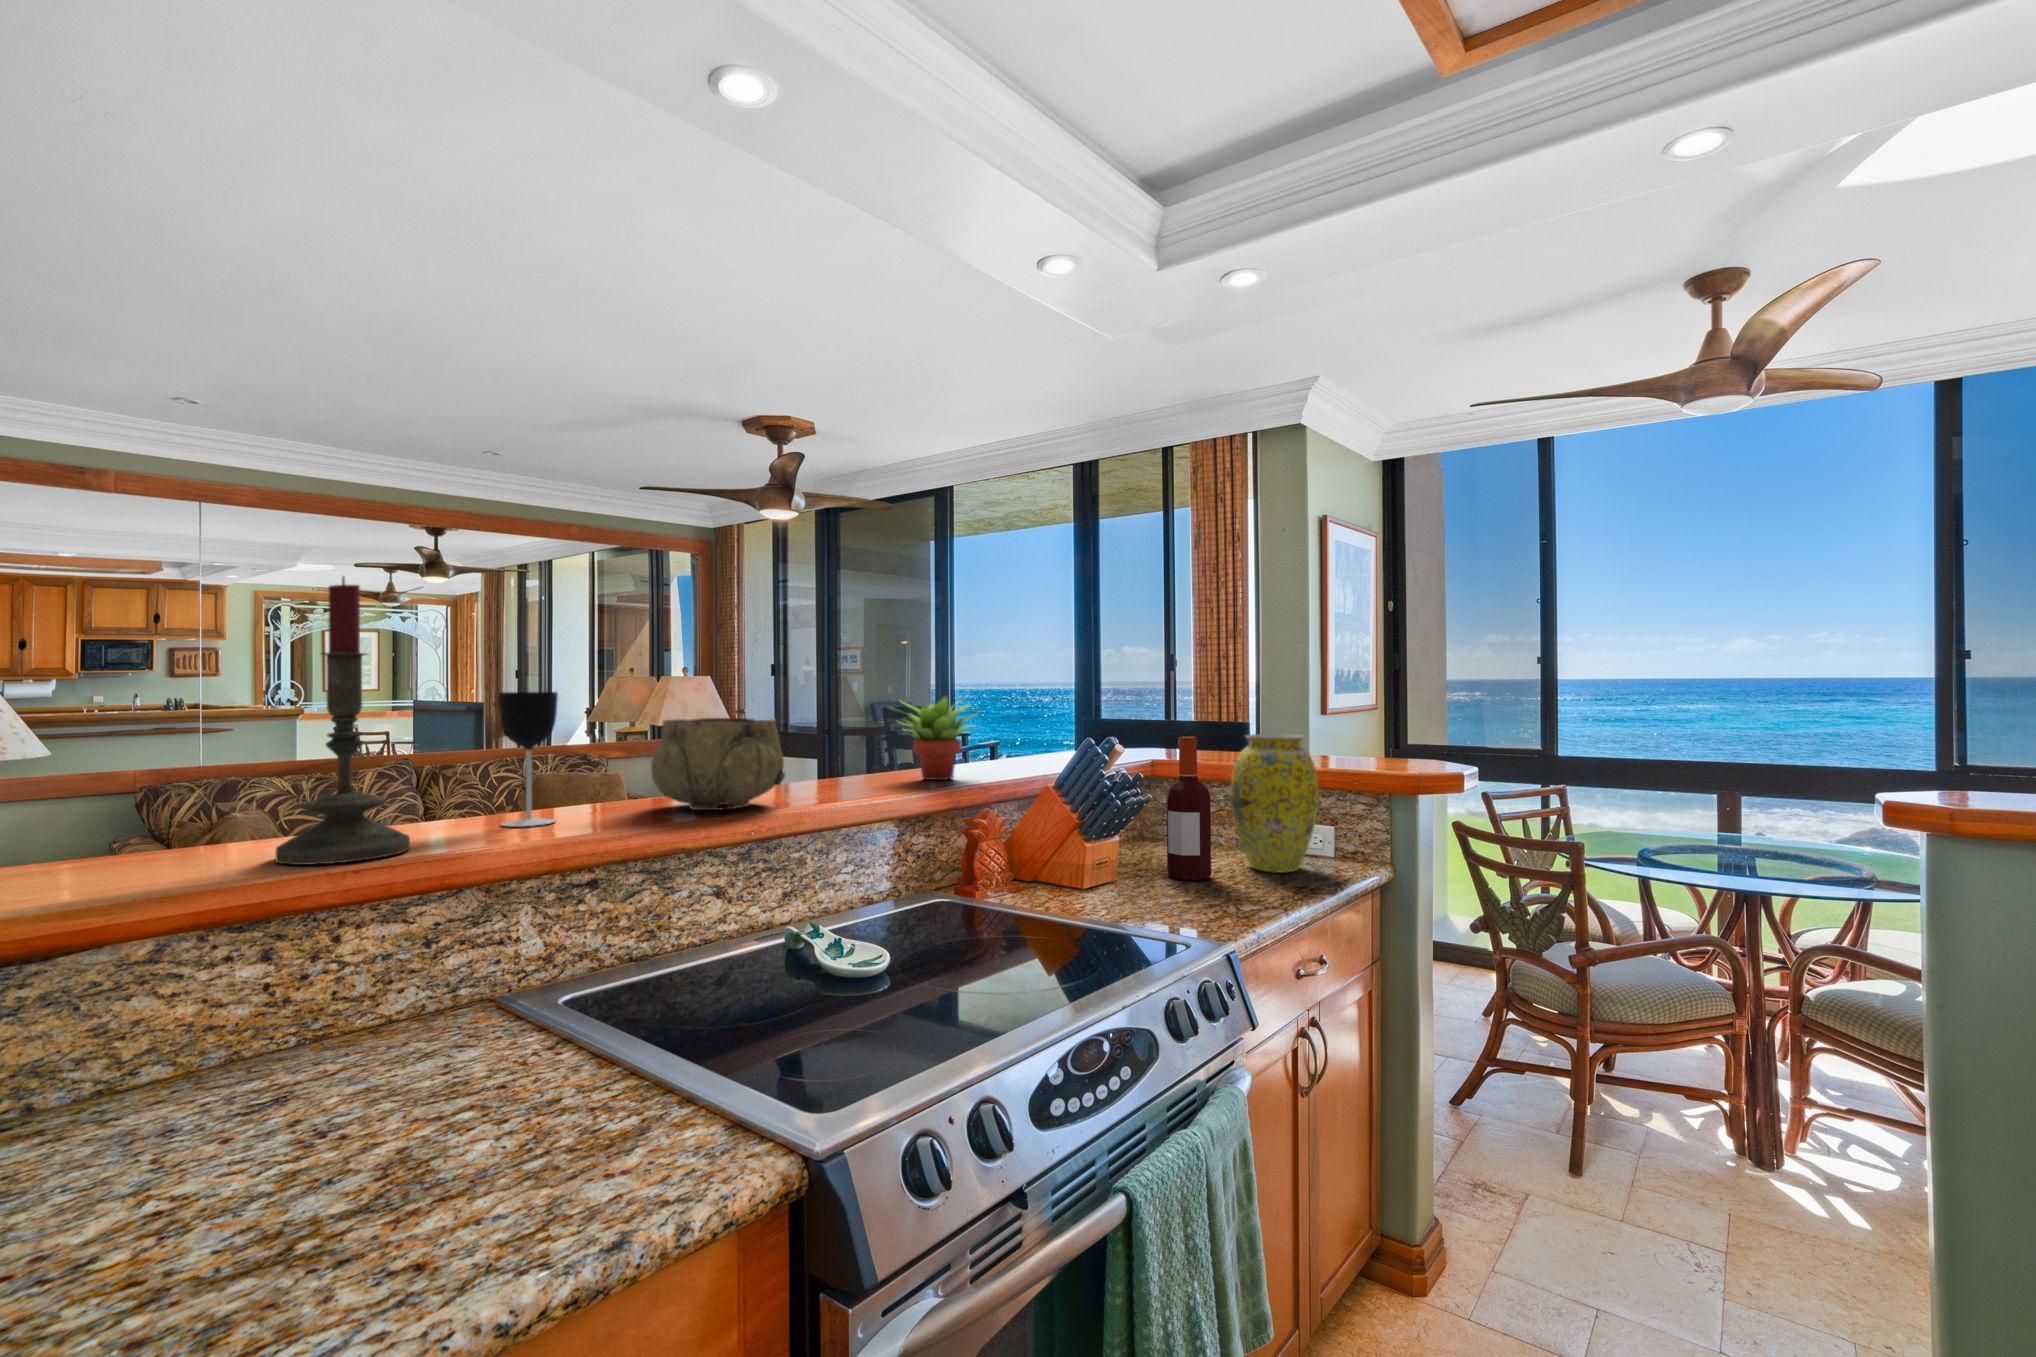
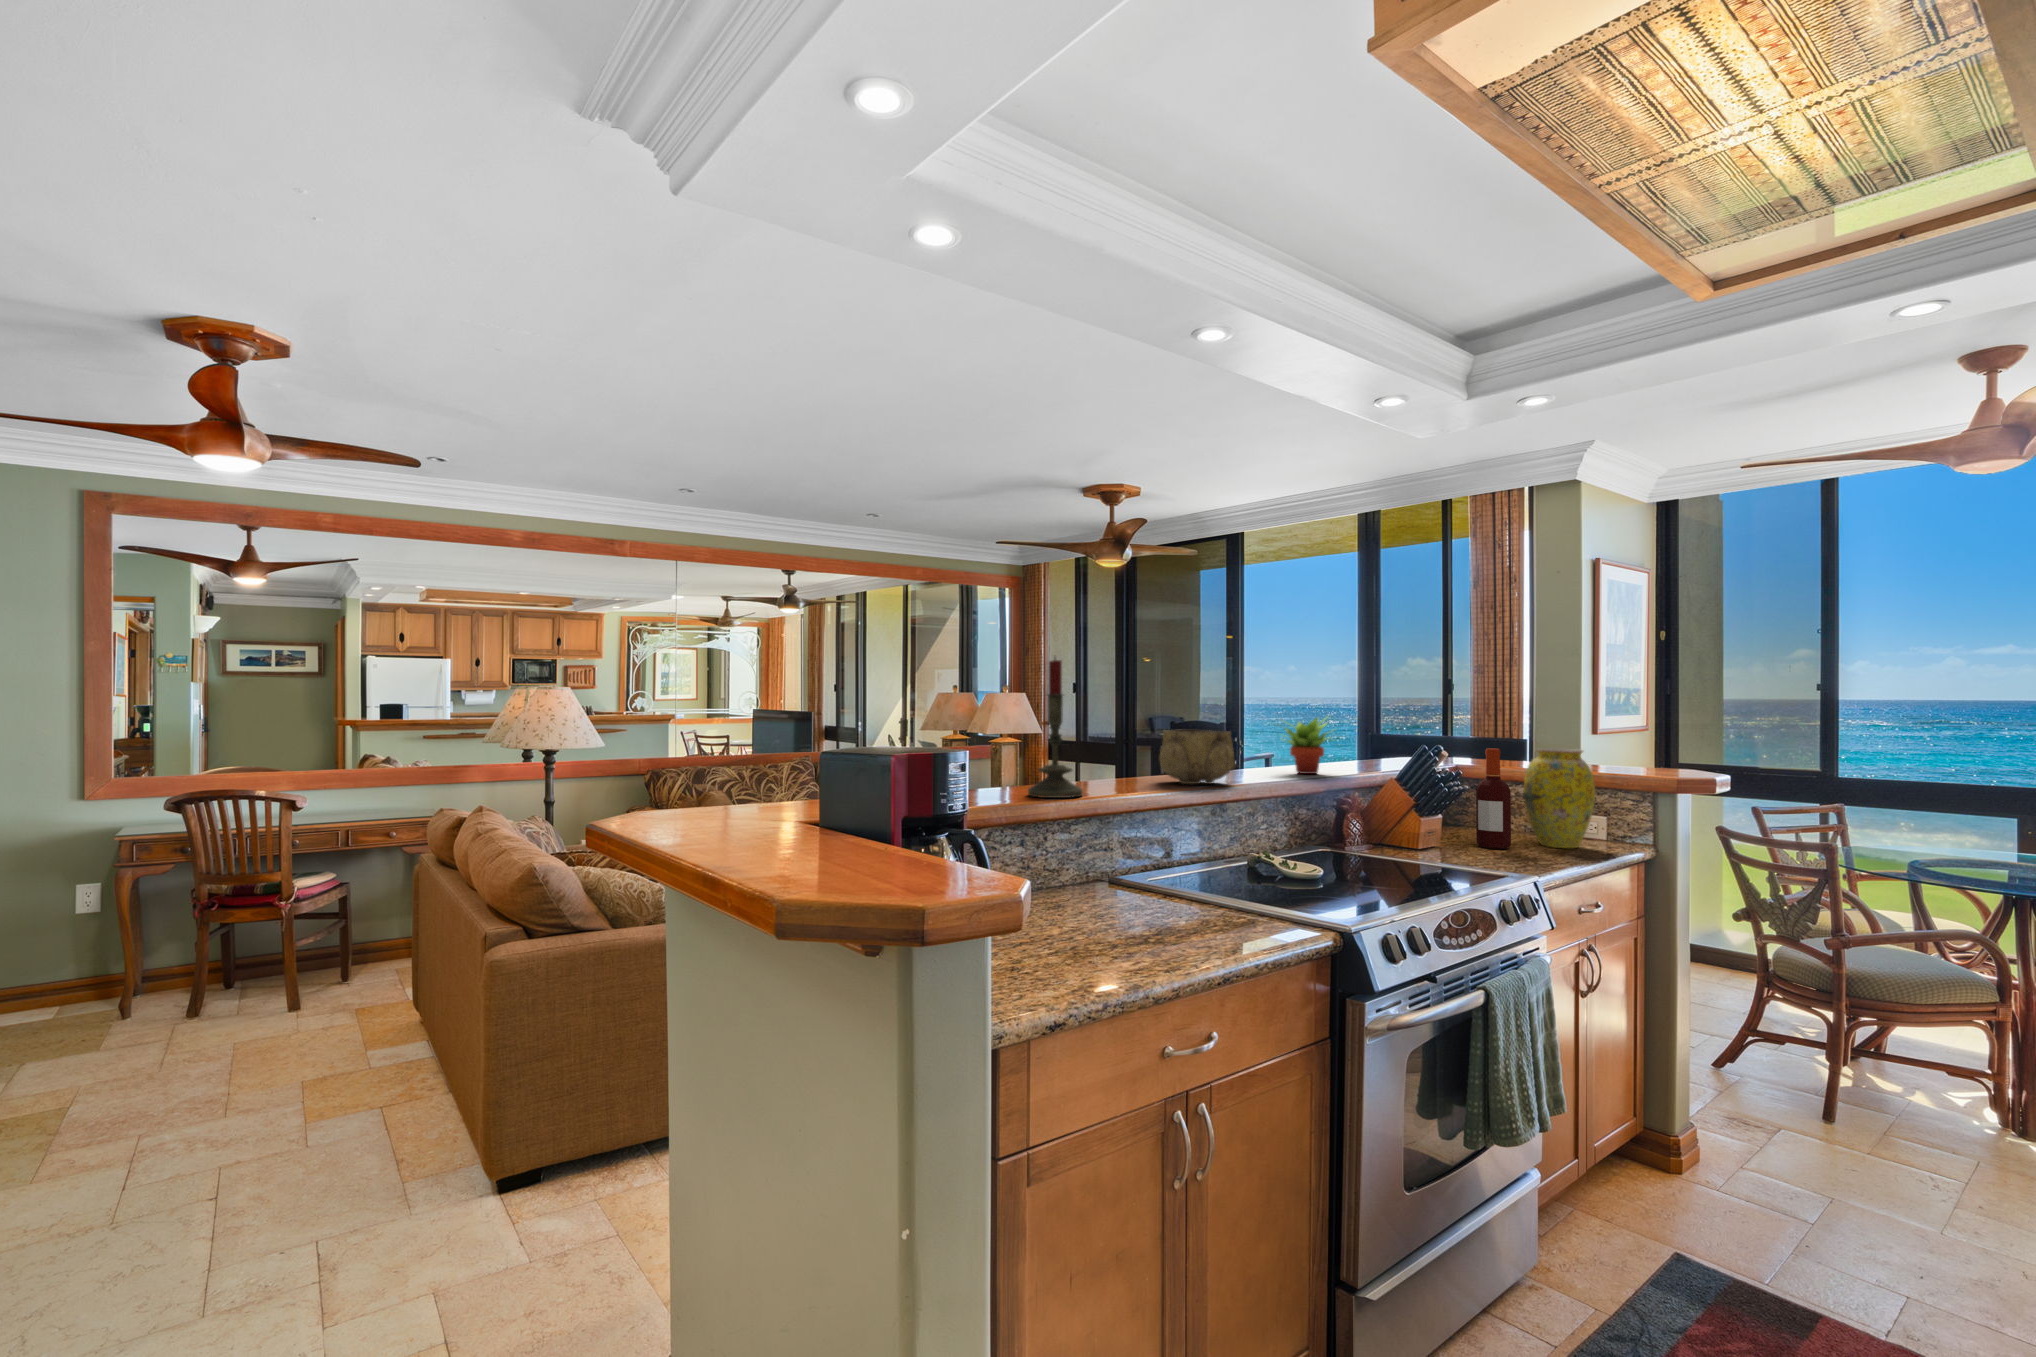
wine glass: present [498,692,558,826] -> none [1092,713,1121,788]

